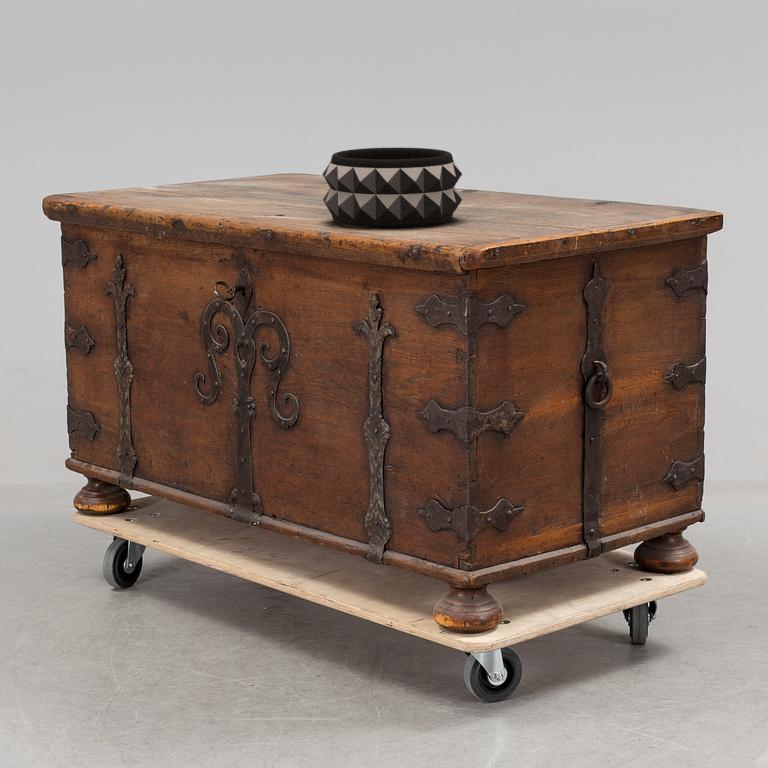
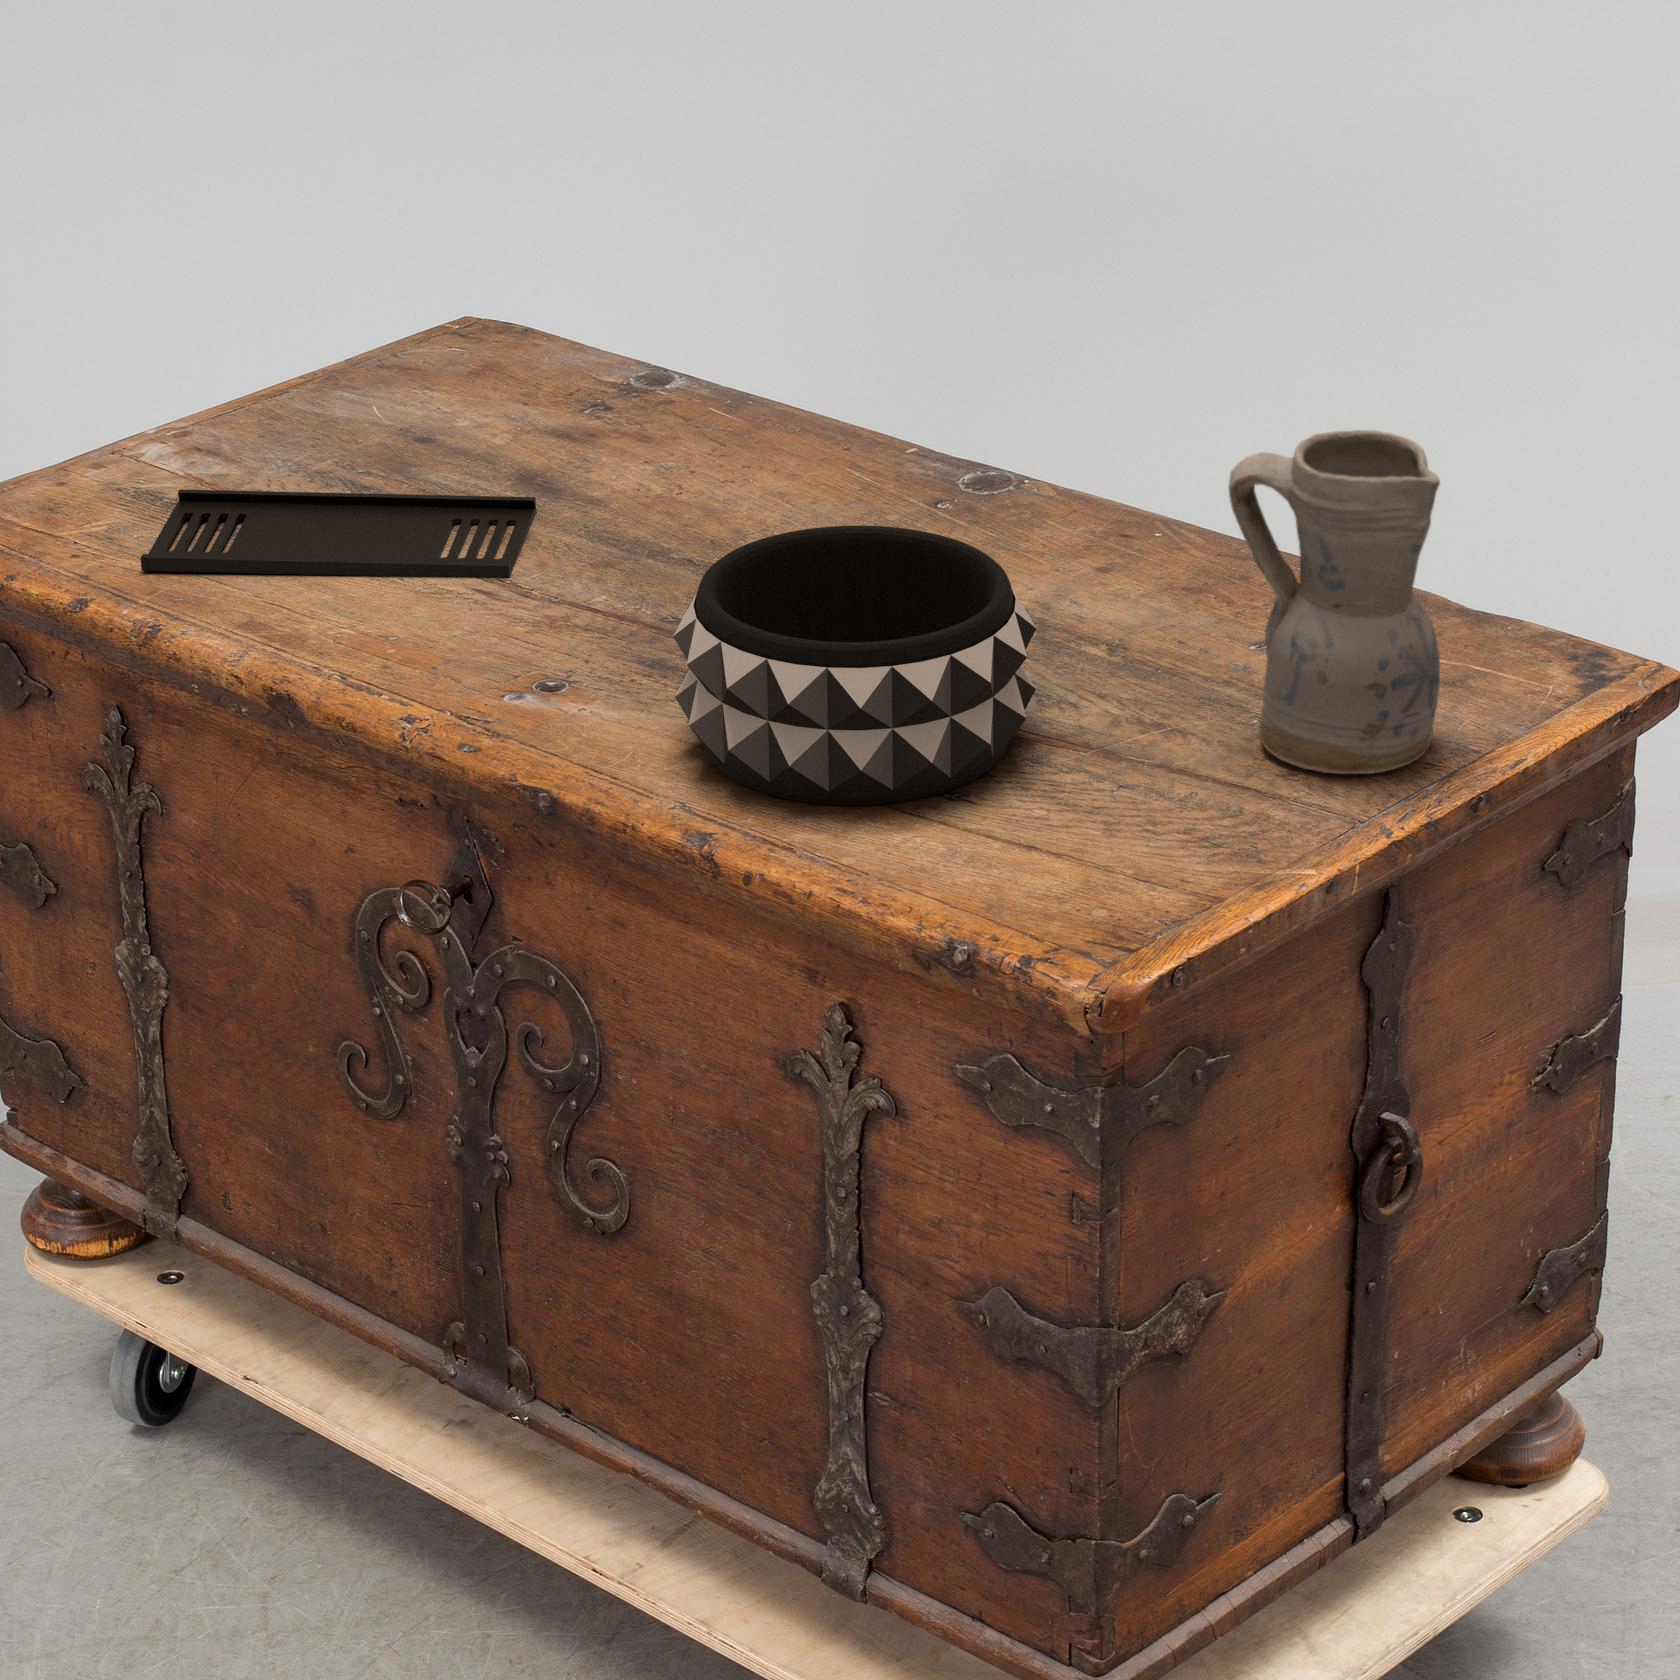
ceramic pitcher: none [535,94,617,223] -> present [1229,430,1440,774]
tray: none [133,187,290,203] -> present [141,489,536,578]

